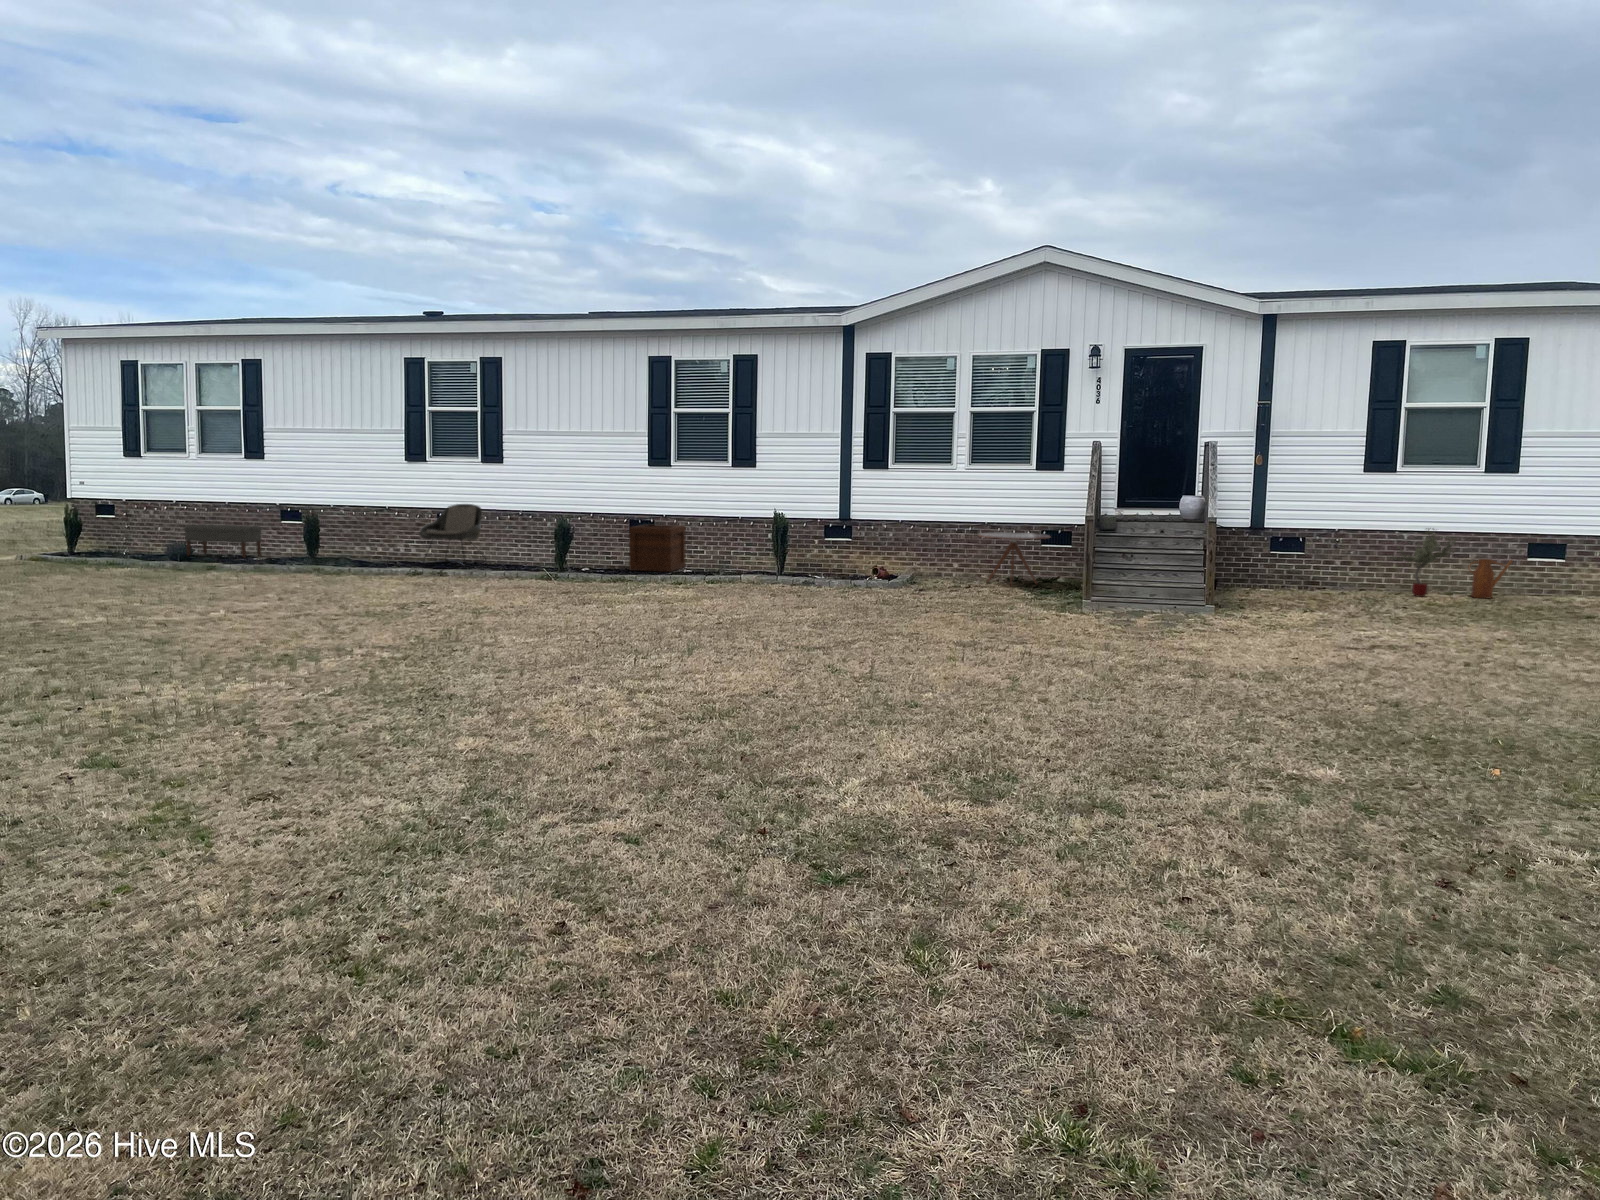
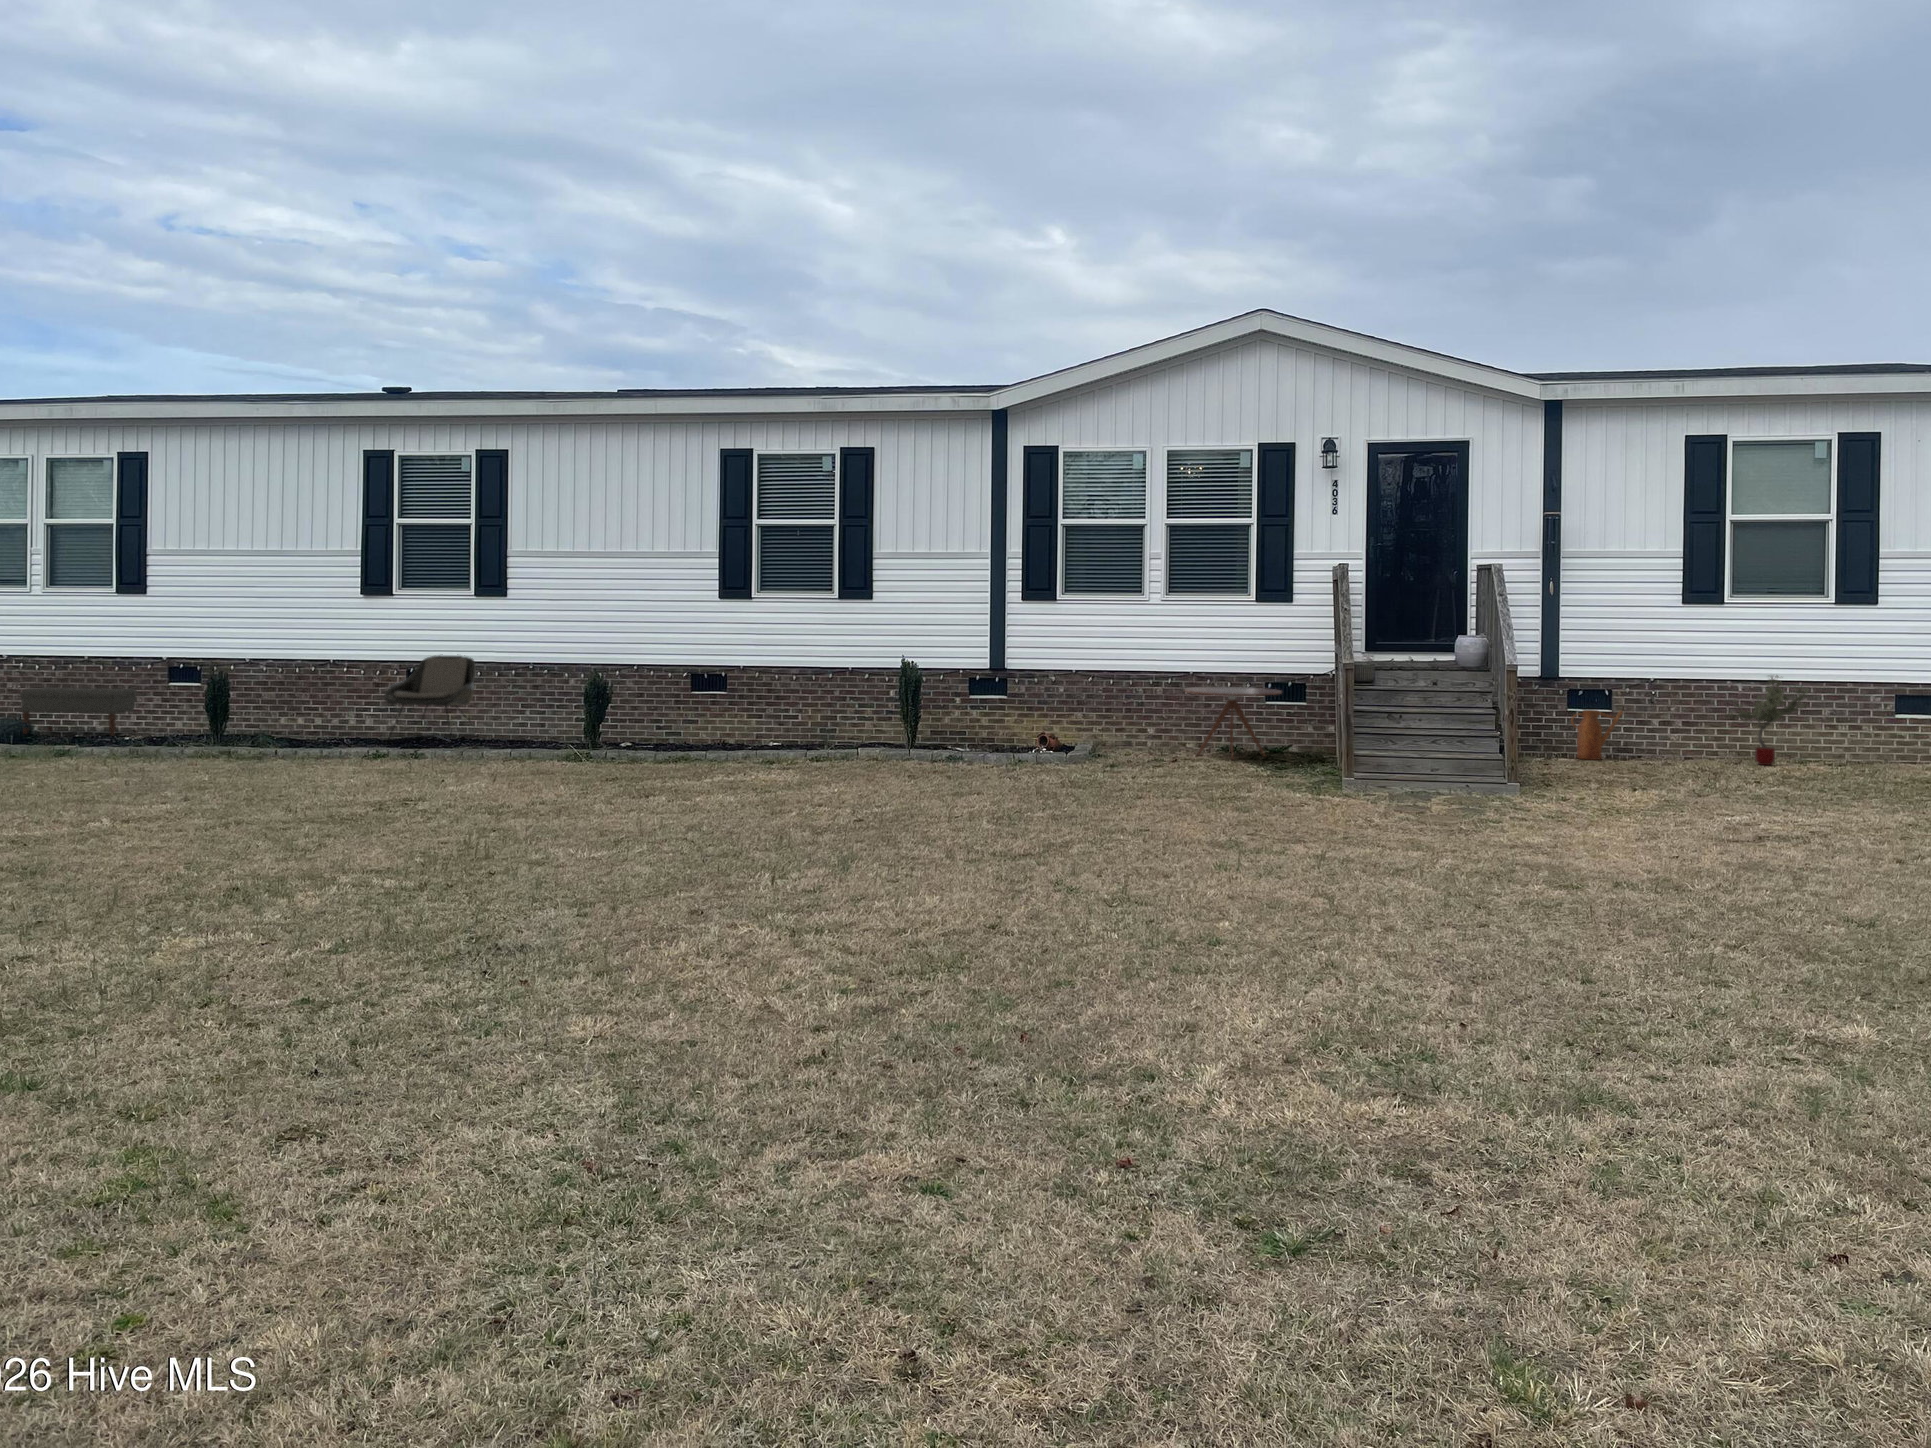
wooden crate: present [629,524,686,572] -> none [694,681,771,747]
watering can: present [1468,559,1512,599] -> present [1571,710,1623,760]

